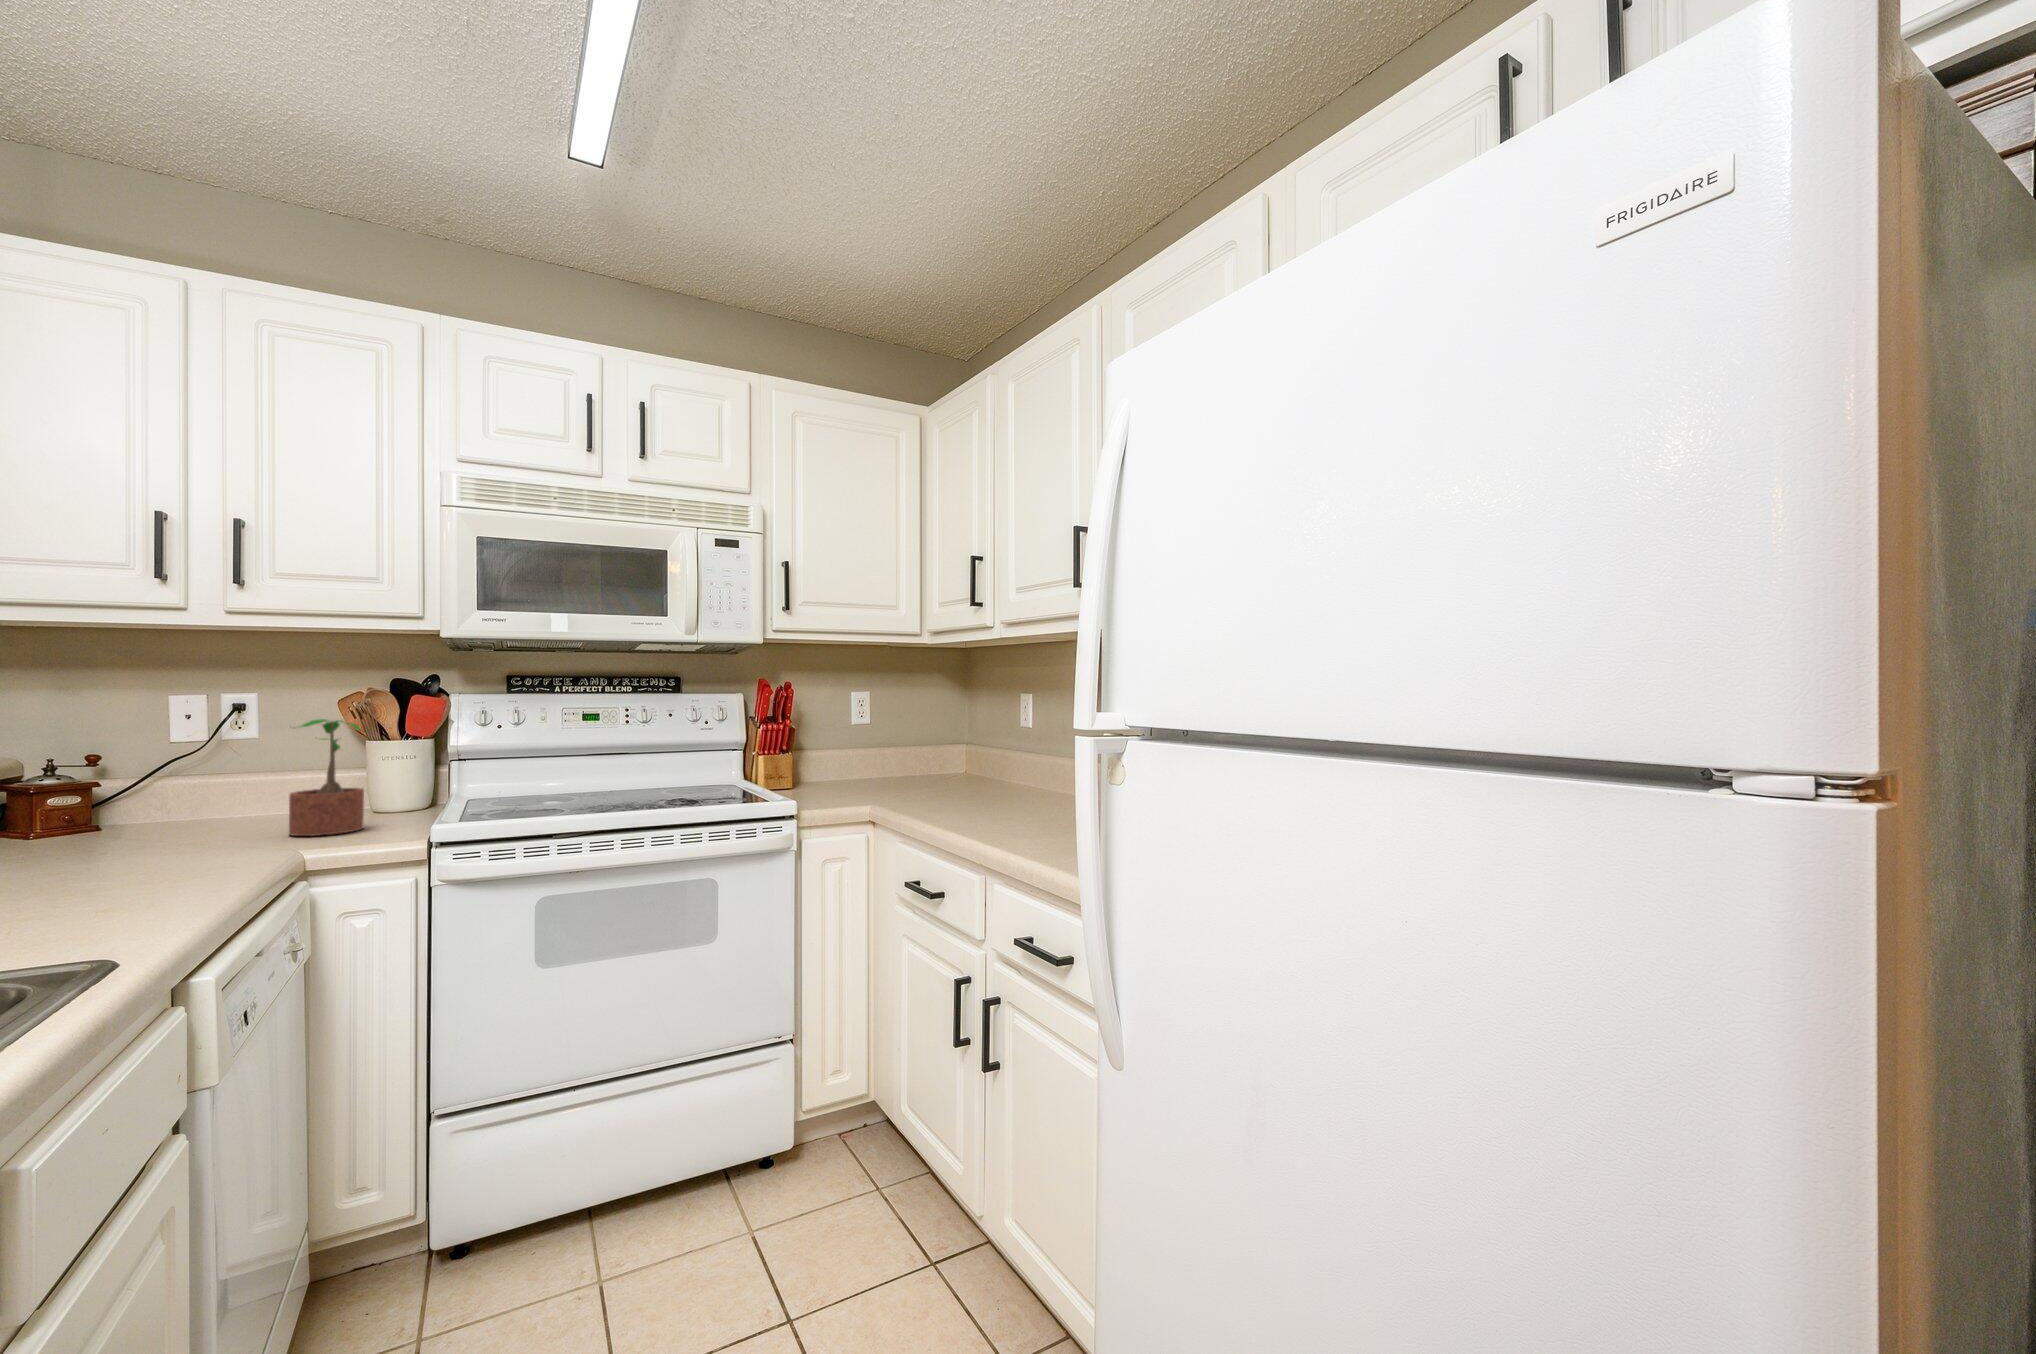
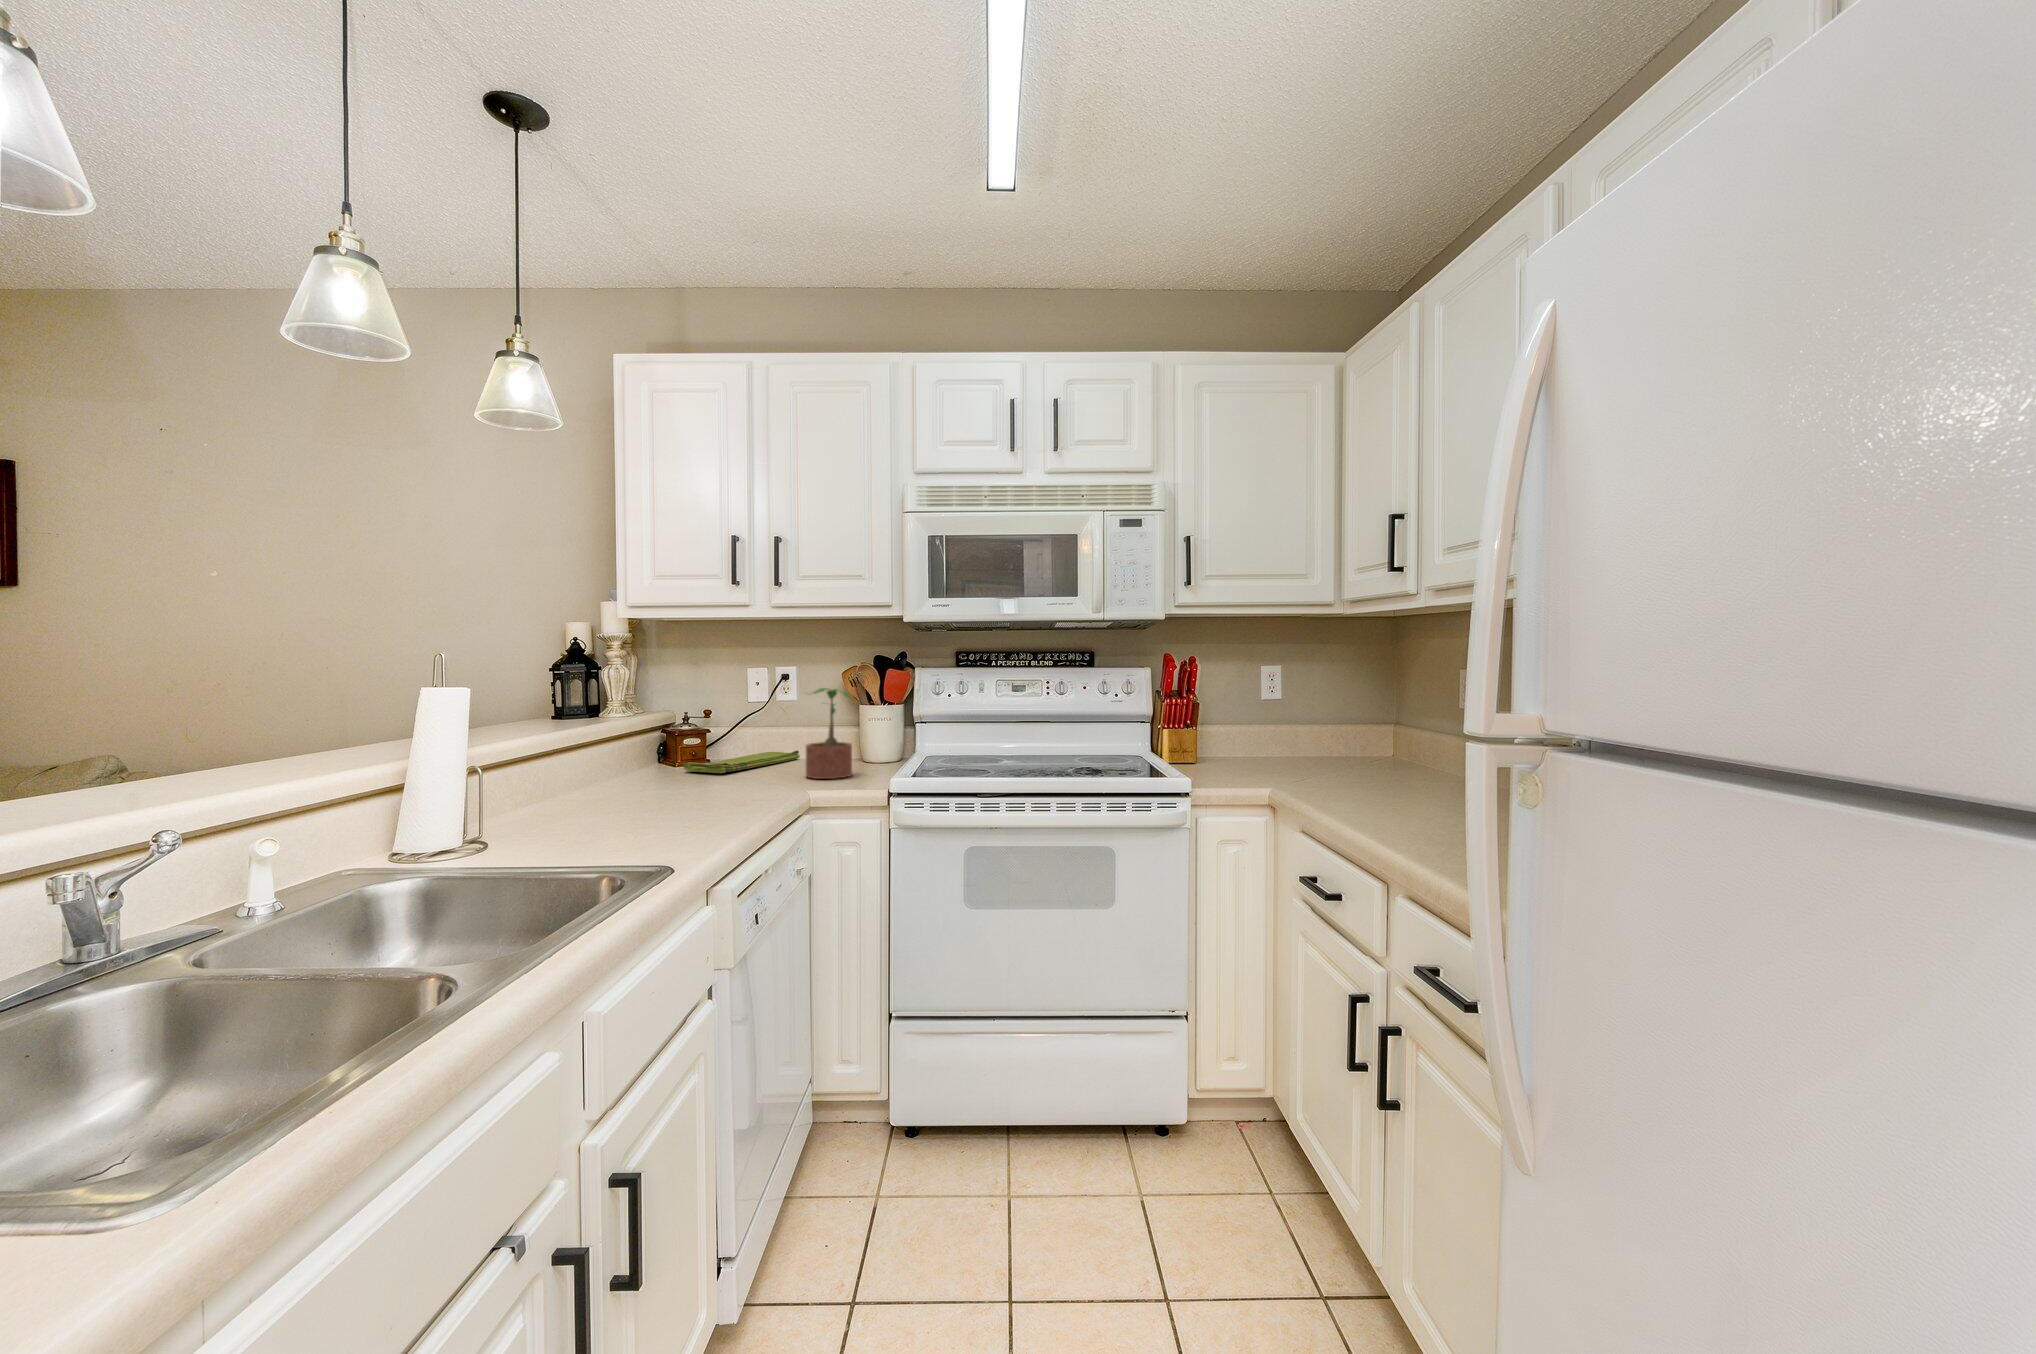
dish towel: none [53,804,265,843] -> present [683,750,800,773]

